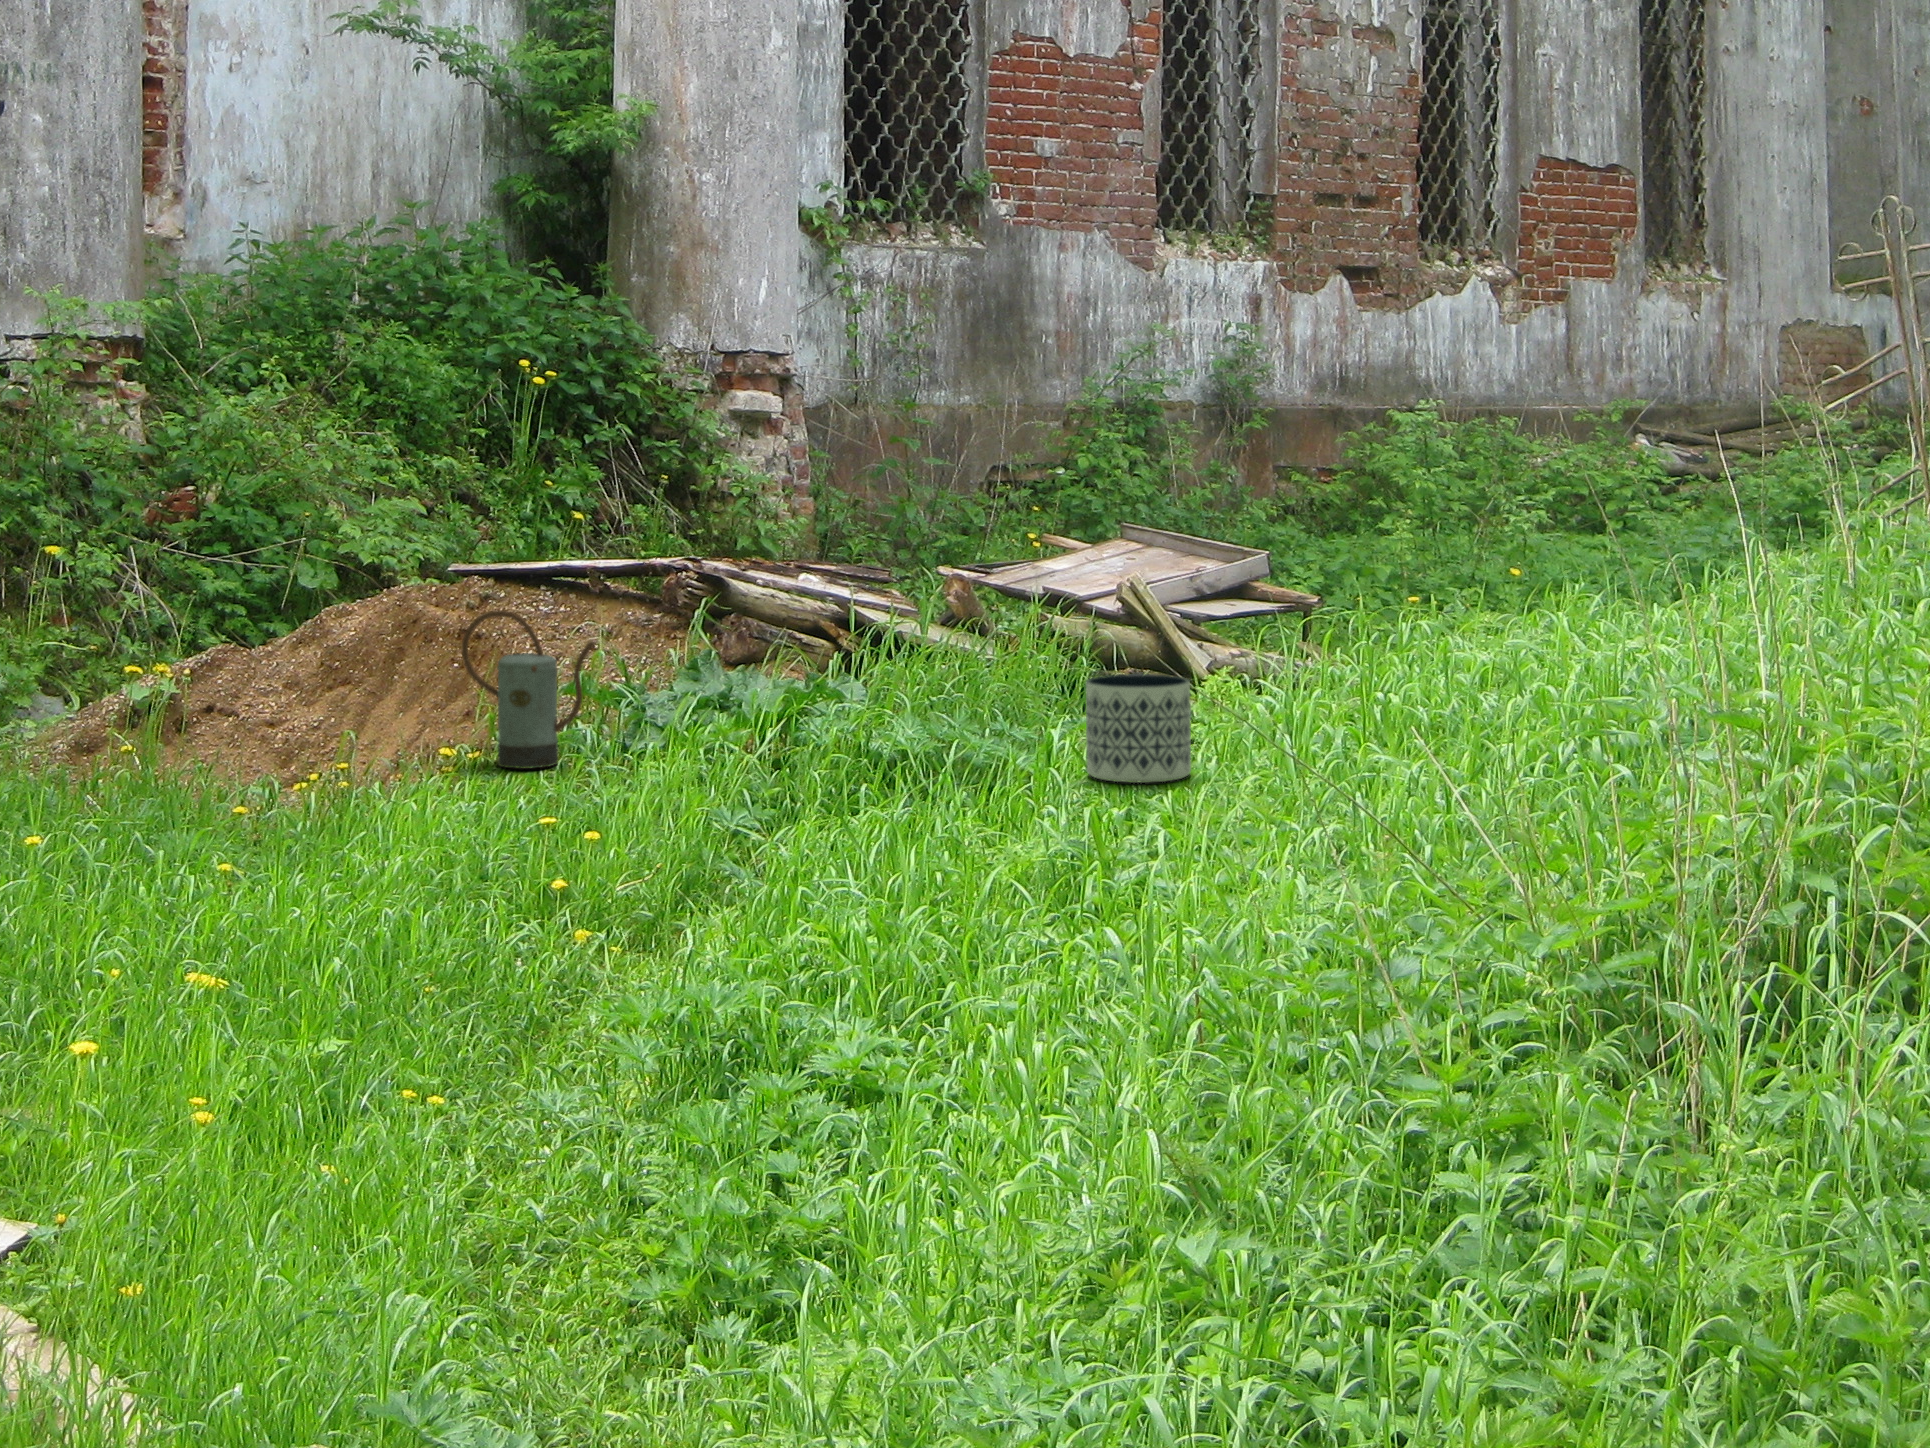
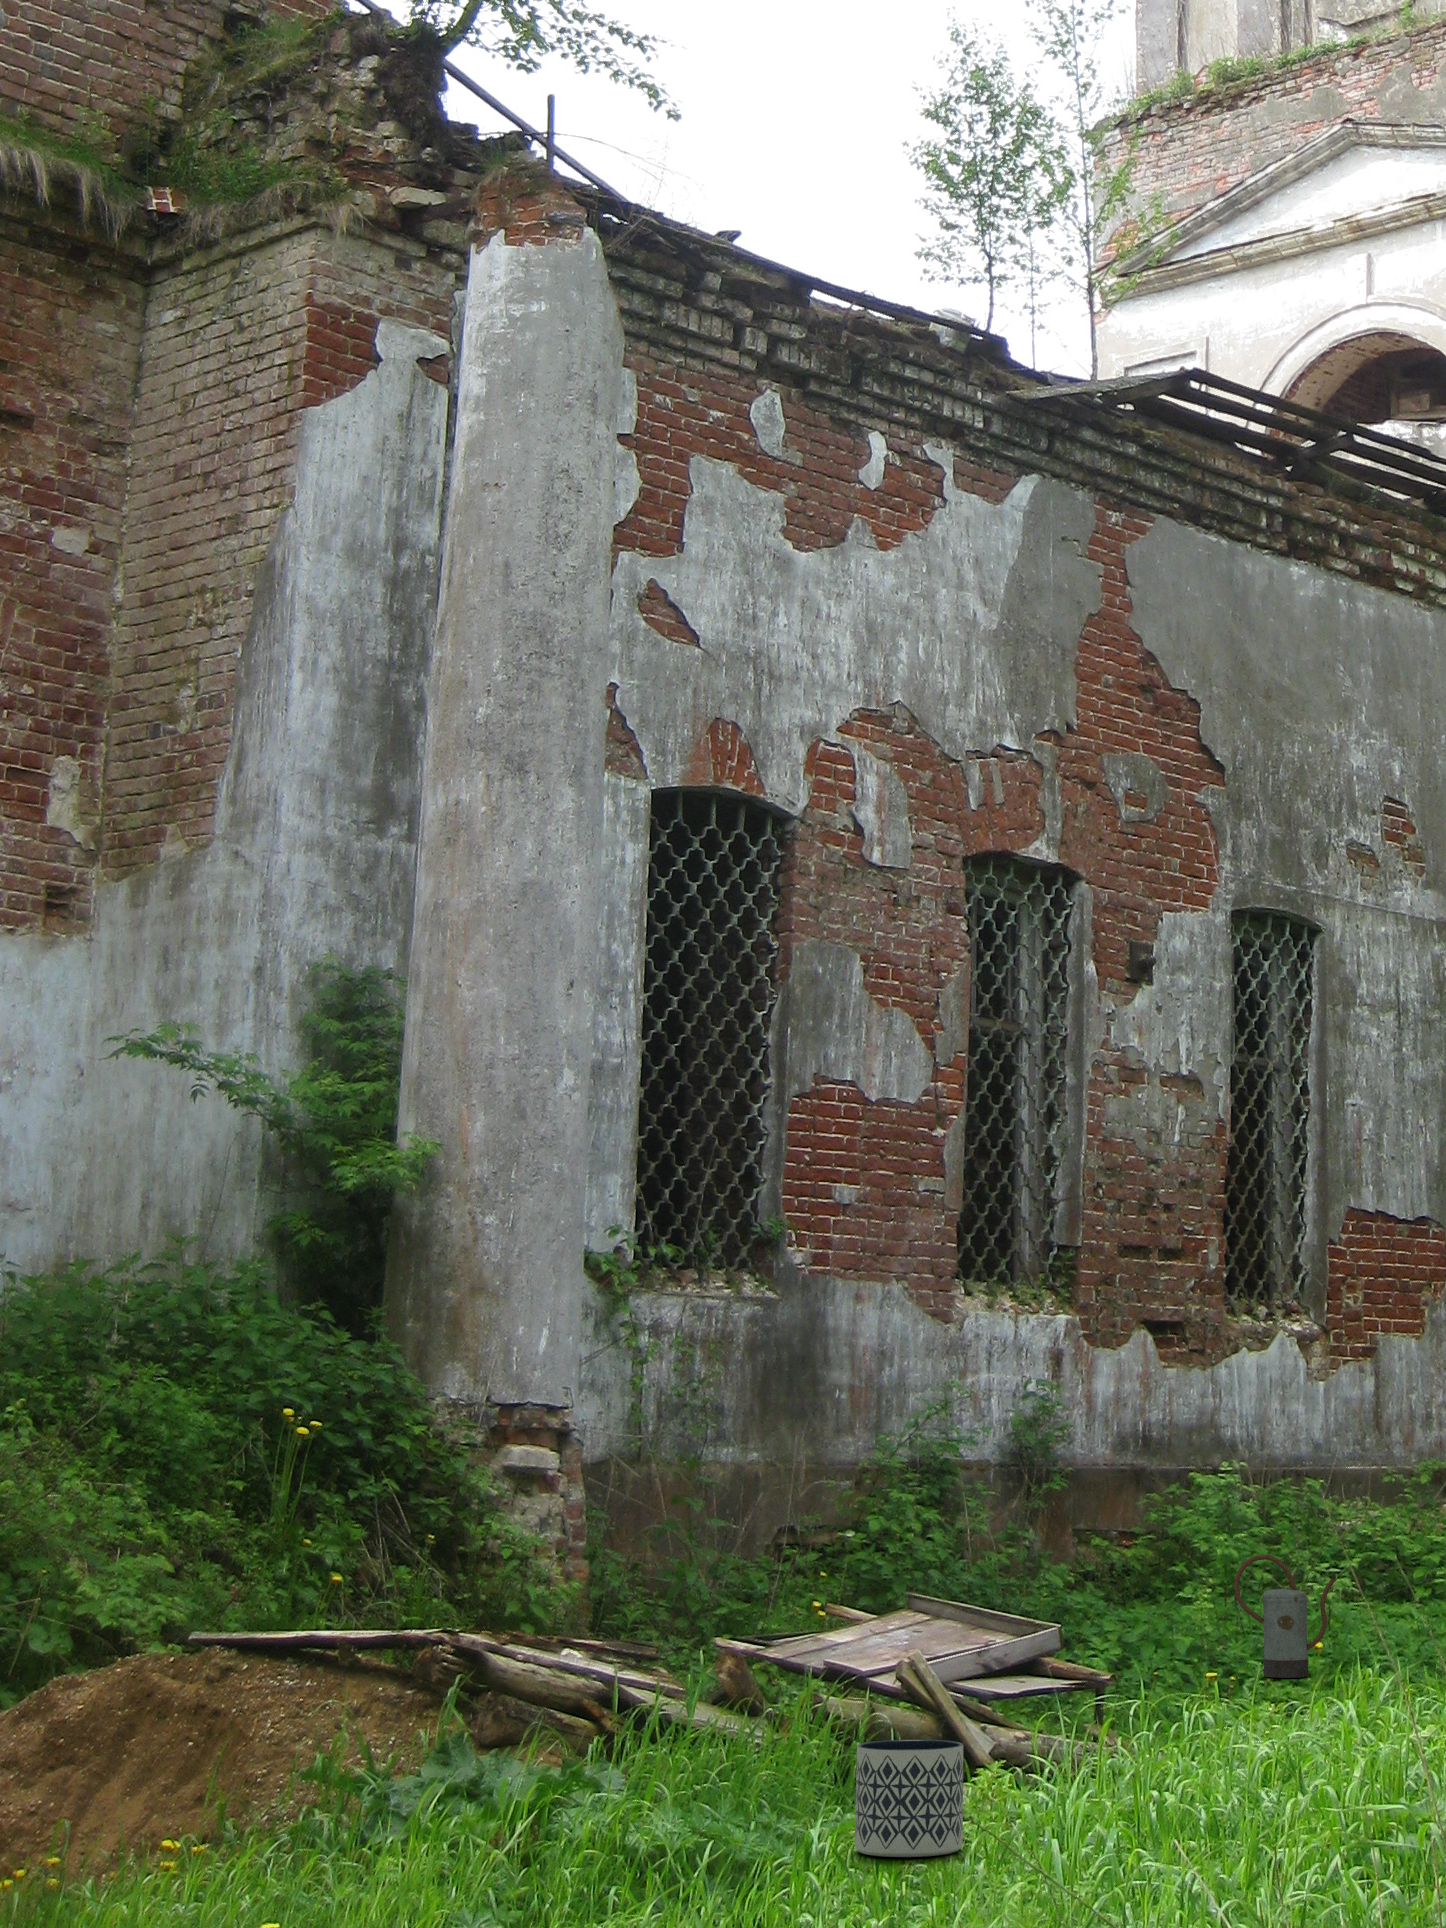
watering can: present [462,610,594,768] -> present [1234,1554,1336,1678]

